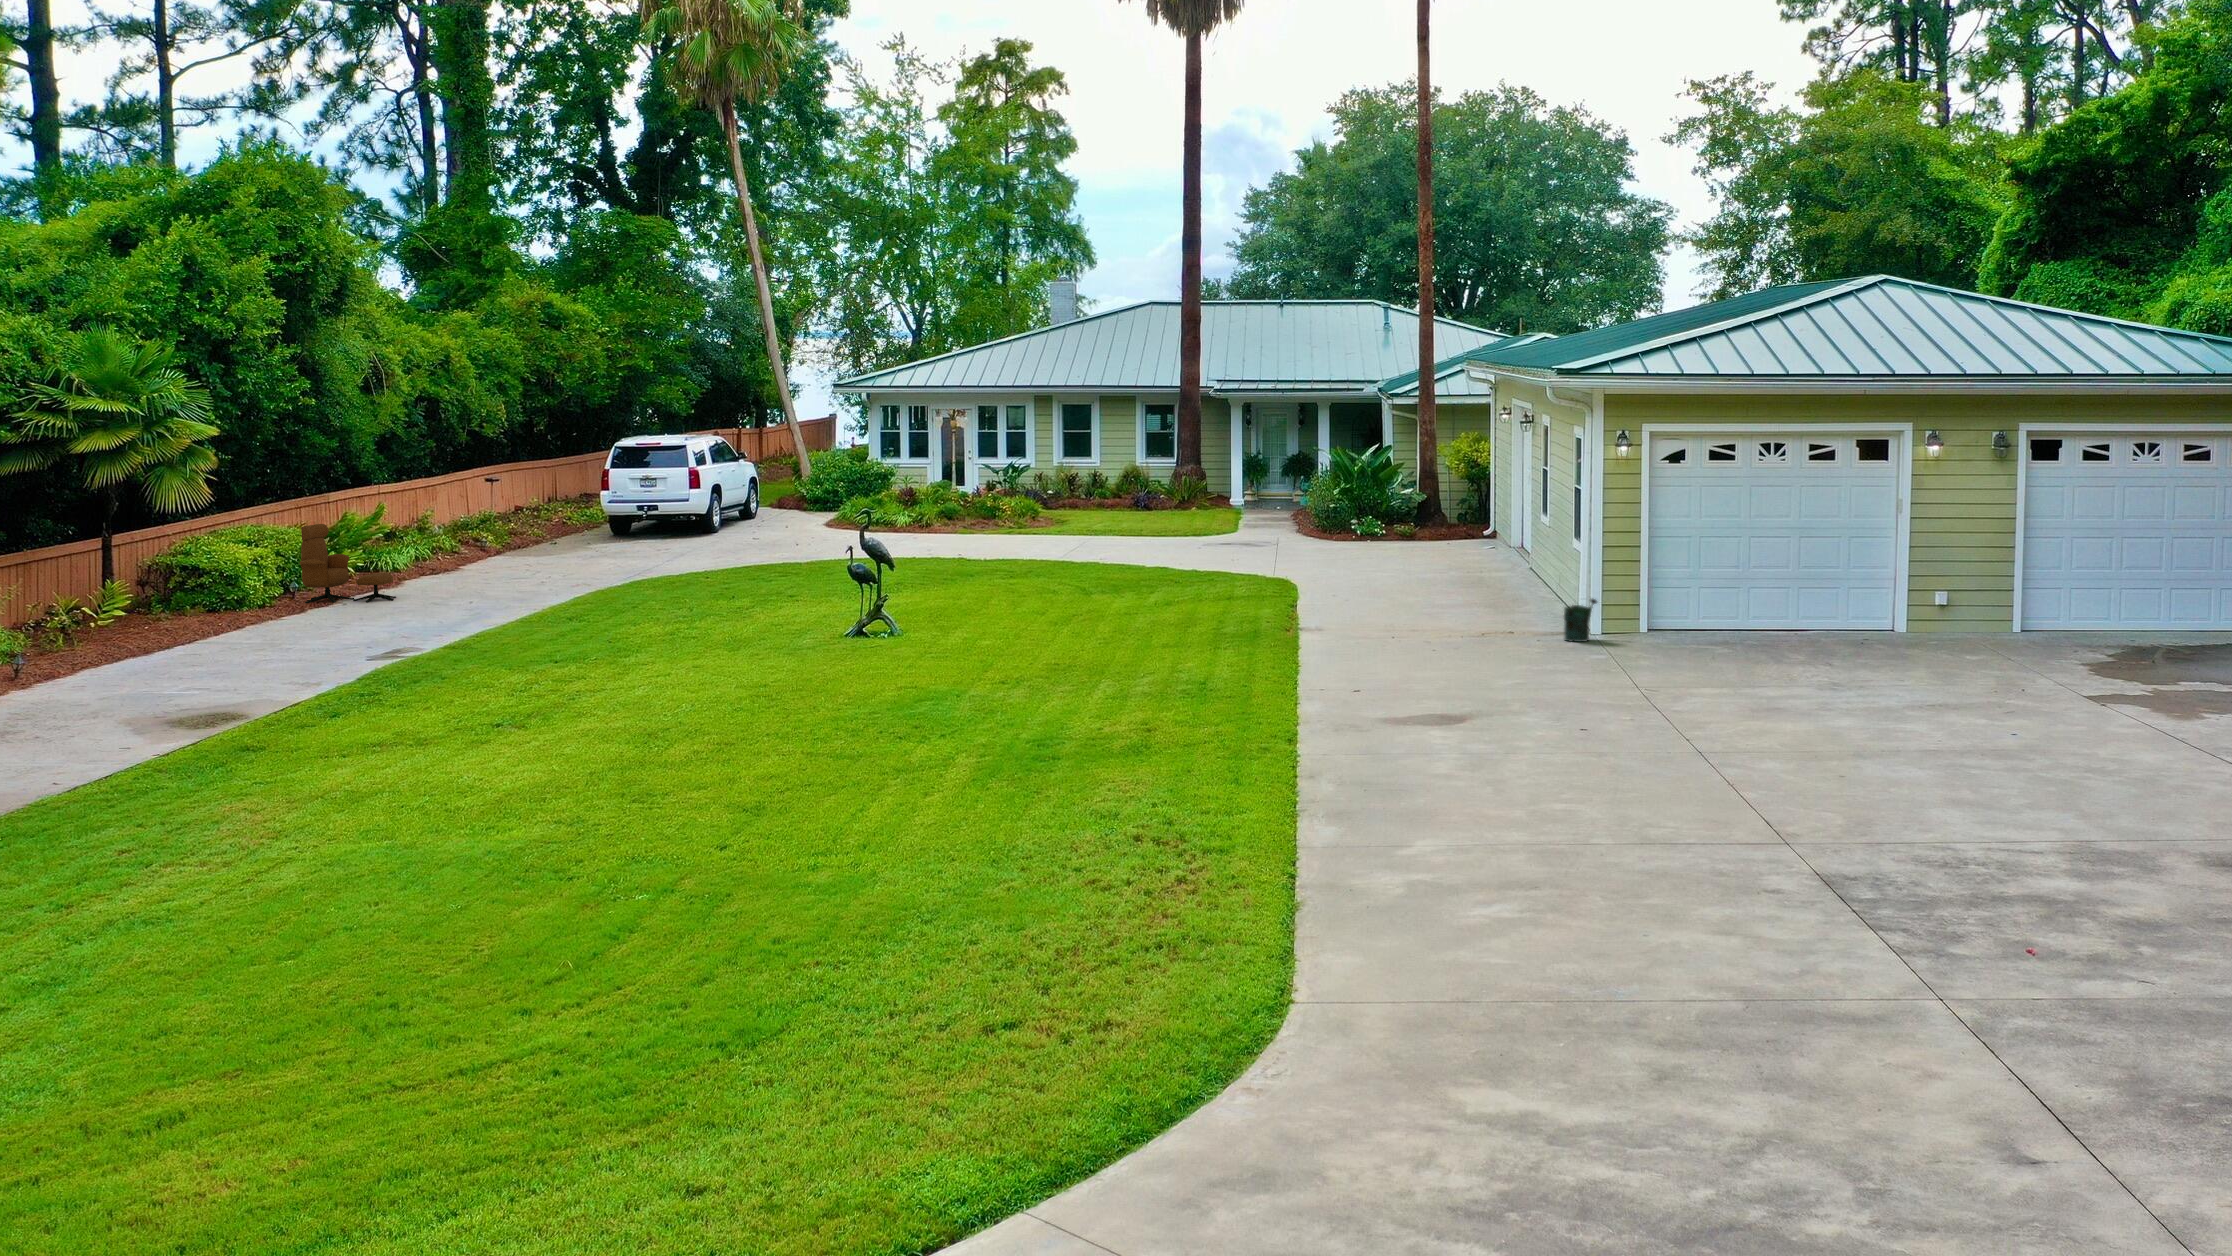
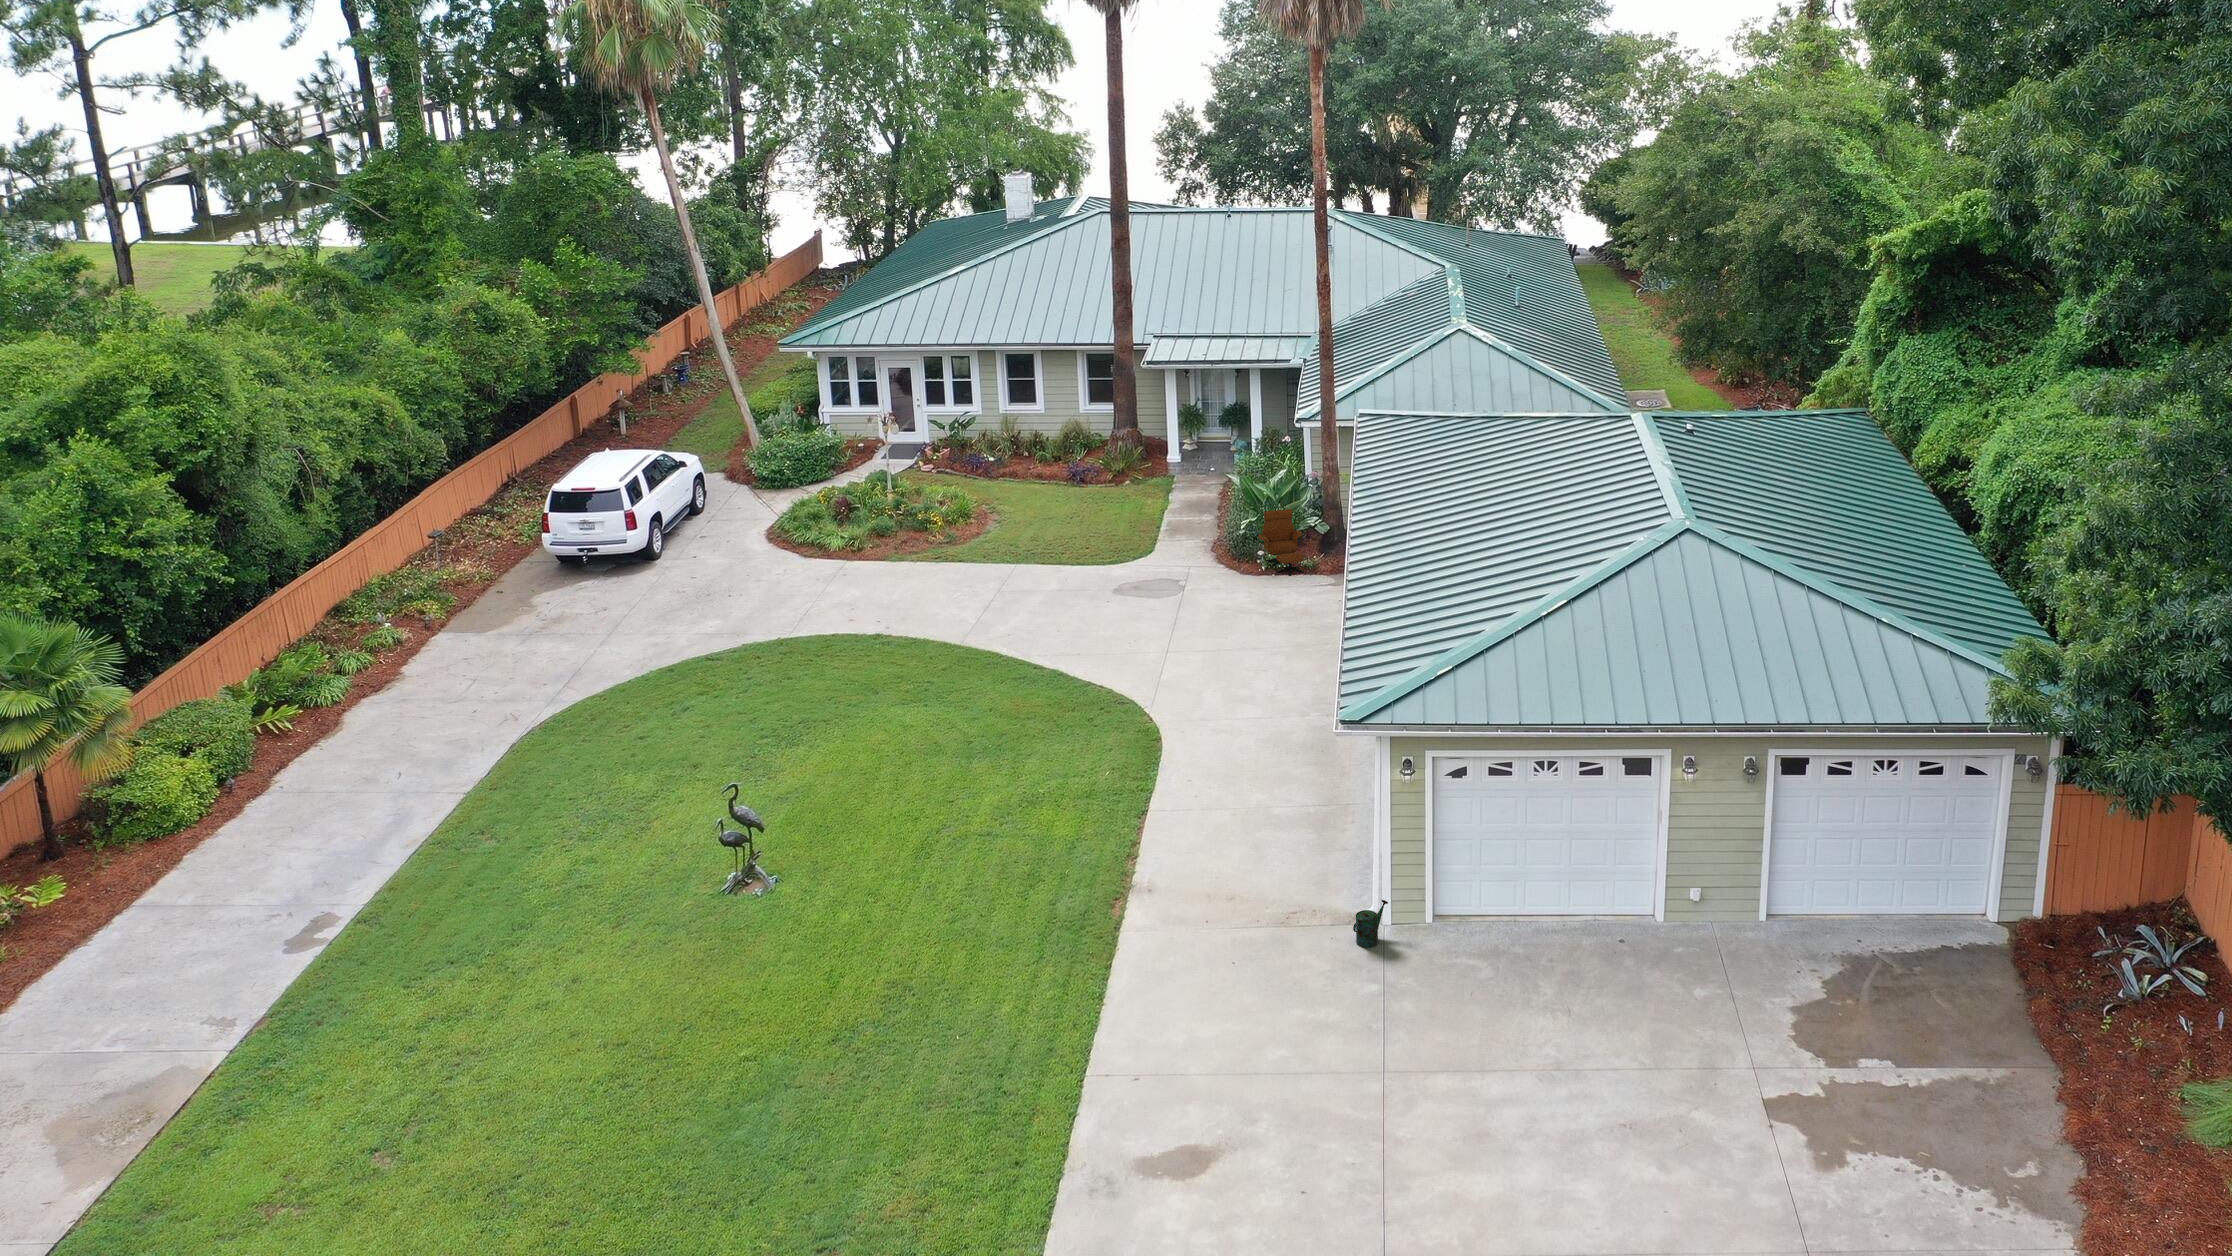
lounge chair: present [299,524,396,603] -> present [1258,509,1304,576]

